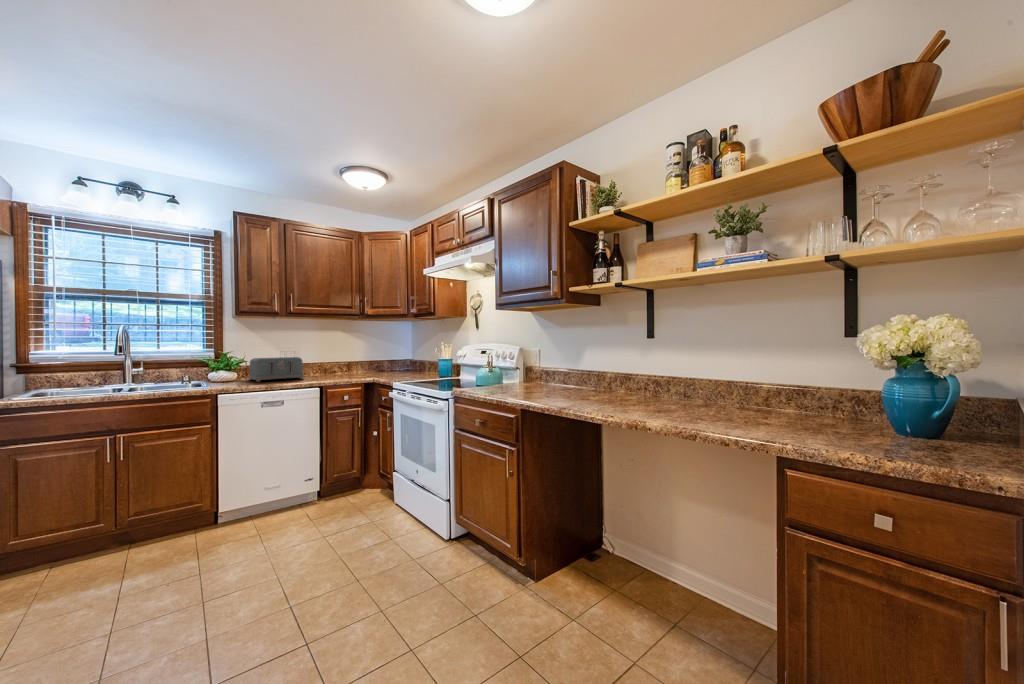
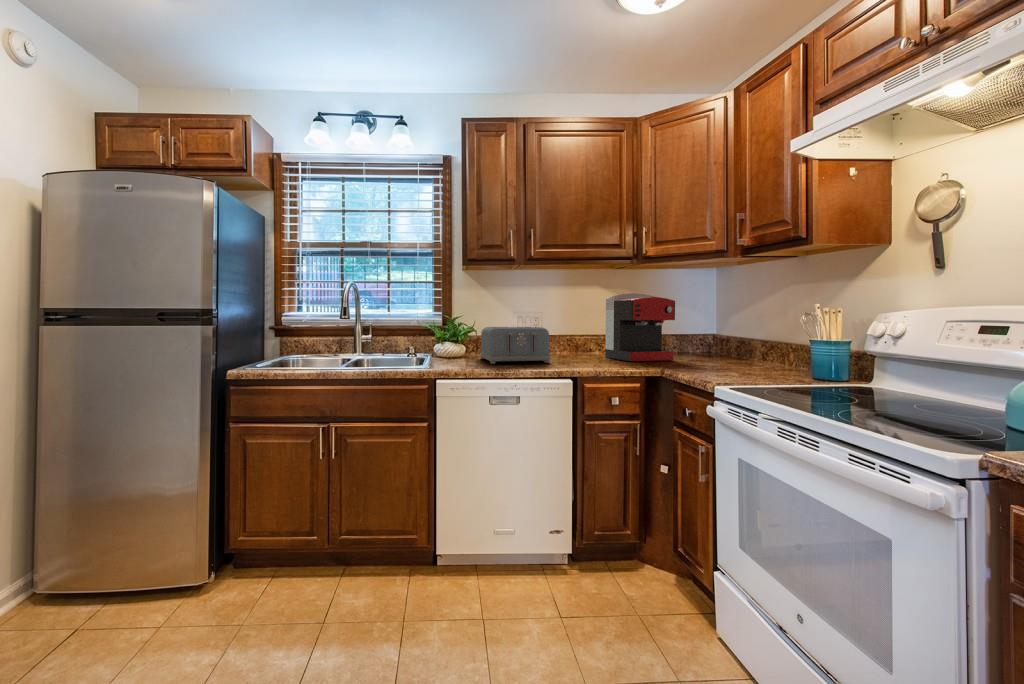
coffee maker: none [344,336,385,375] -> present [605,293,675,361]

